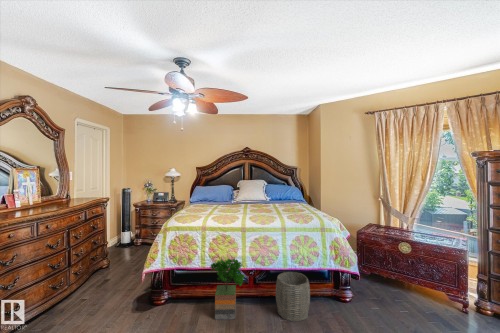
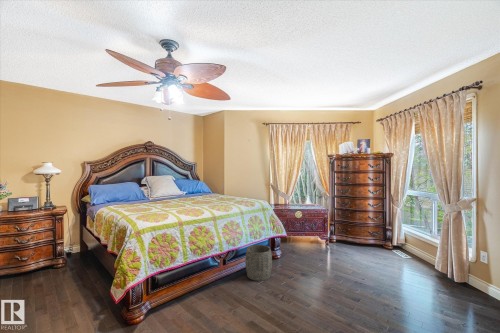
potted tree: present [210,259,245,320] -> none [199,245,238,304]

